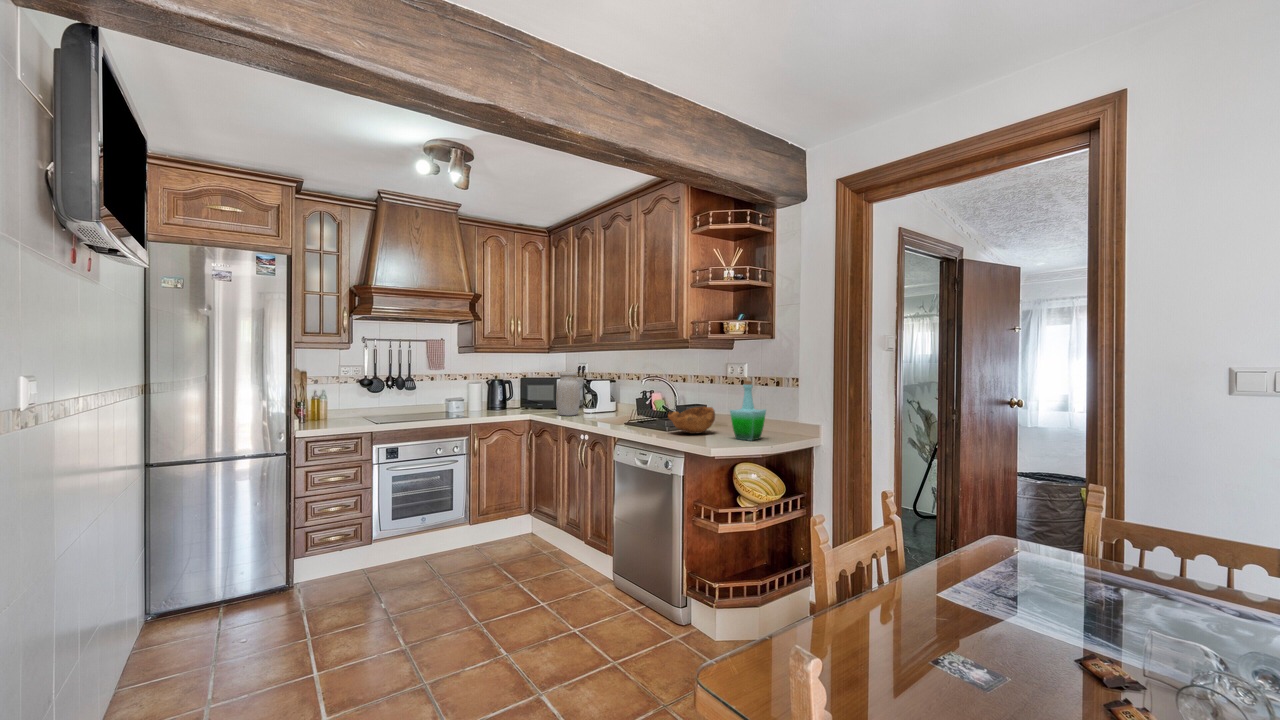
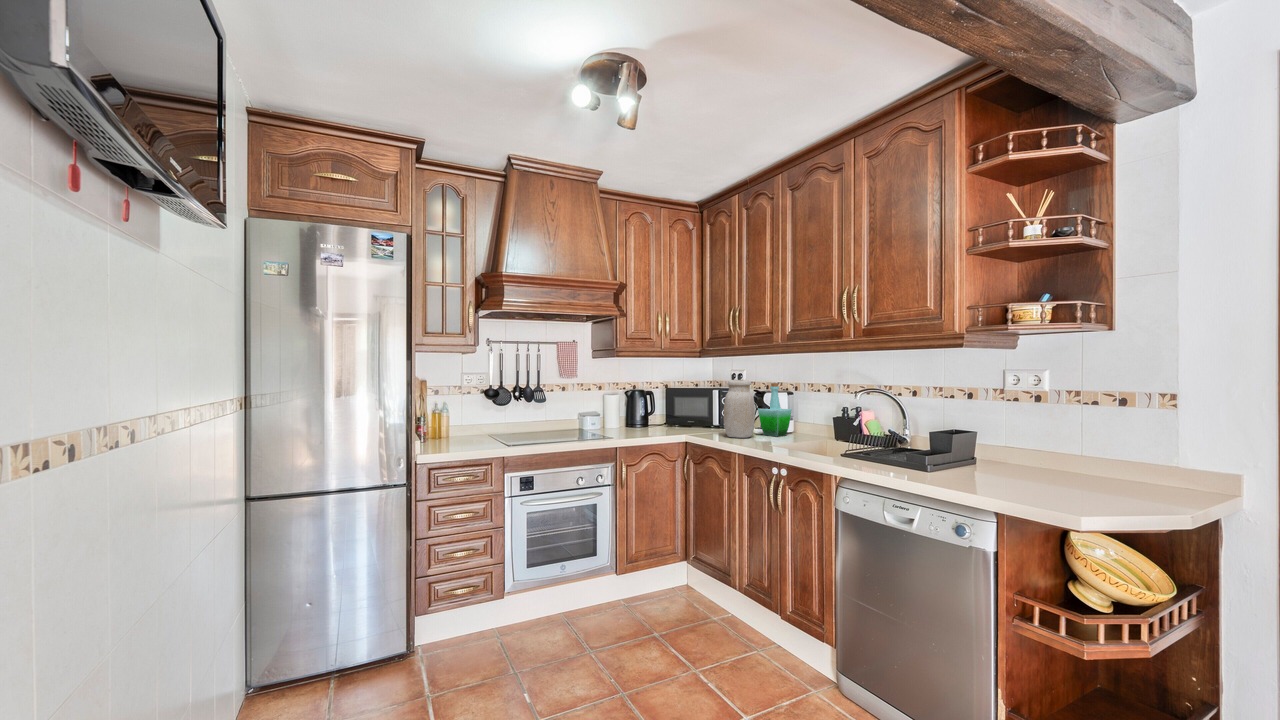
bottle: present [730,381,766,441] -> present [758,383,792,436]
wooden bowl: present [668,407,715,434] -> none [935,435,1015,478]

